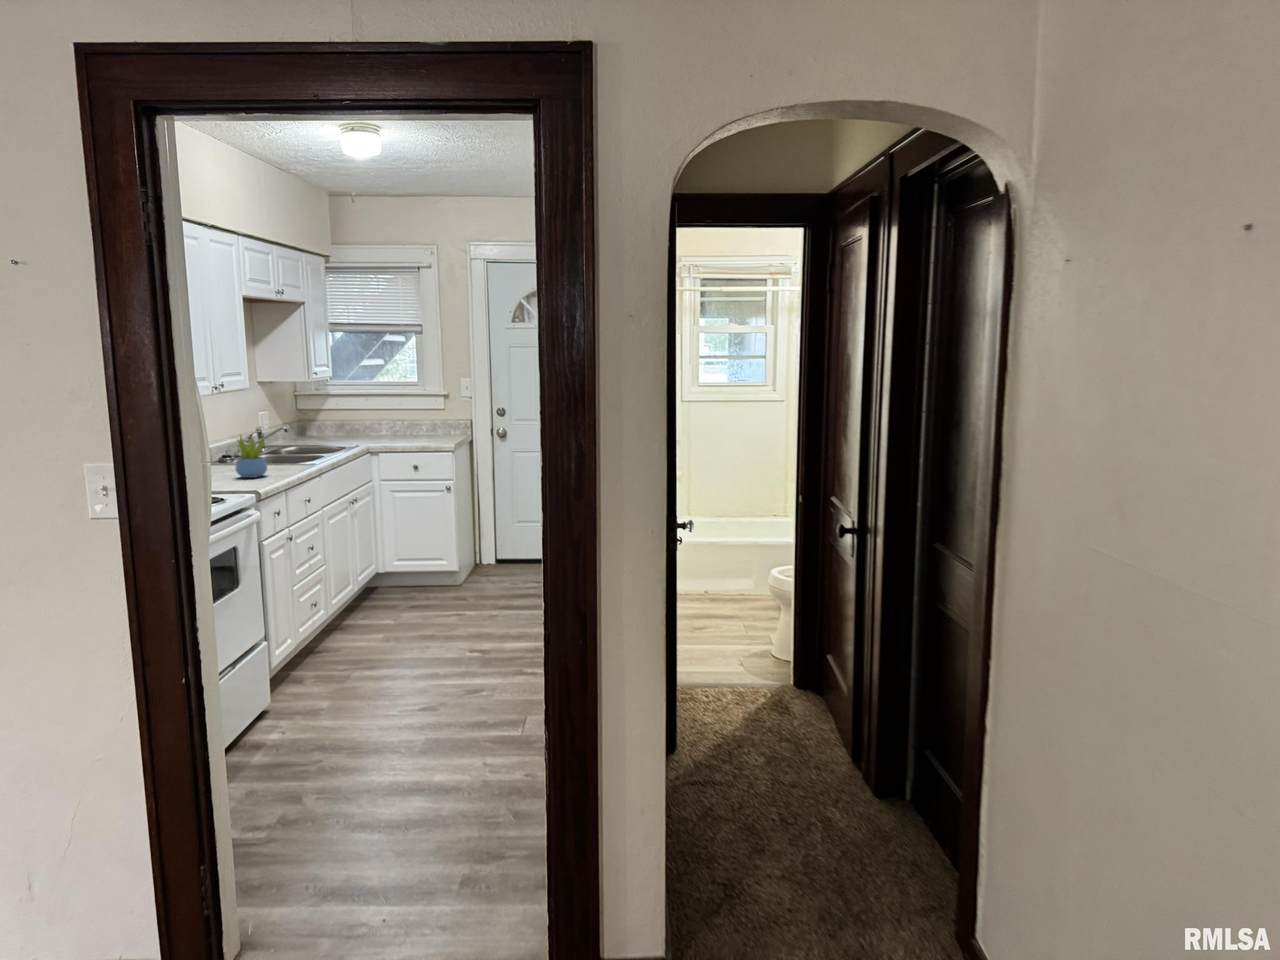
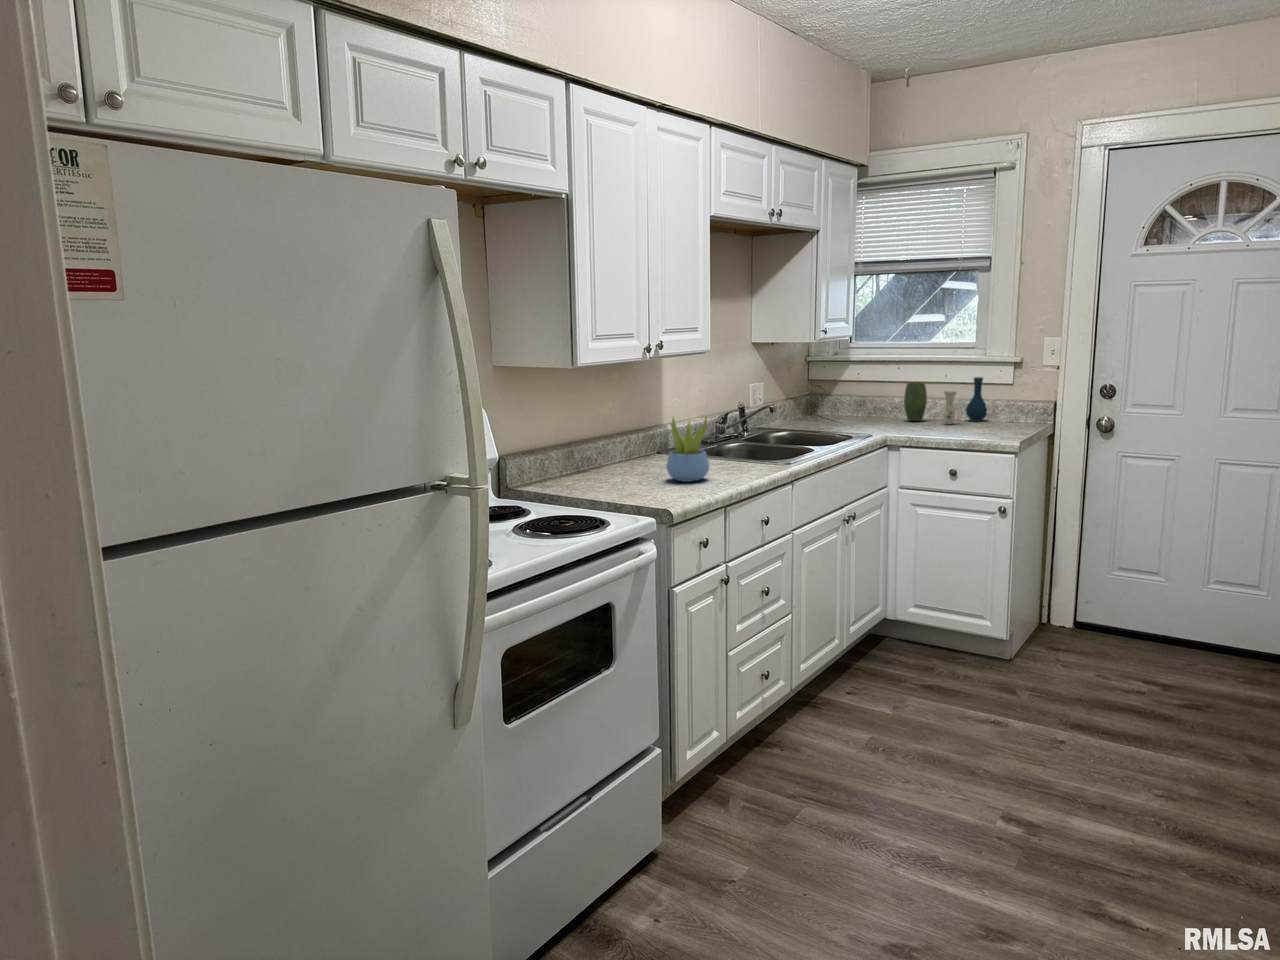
vase: none [373,405,430,437] -> present [904,377,987,424]

